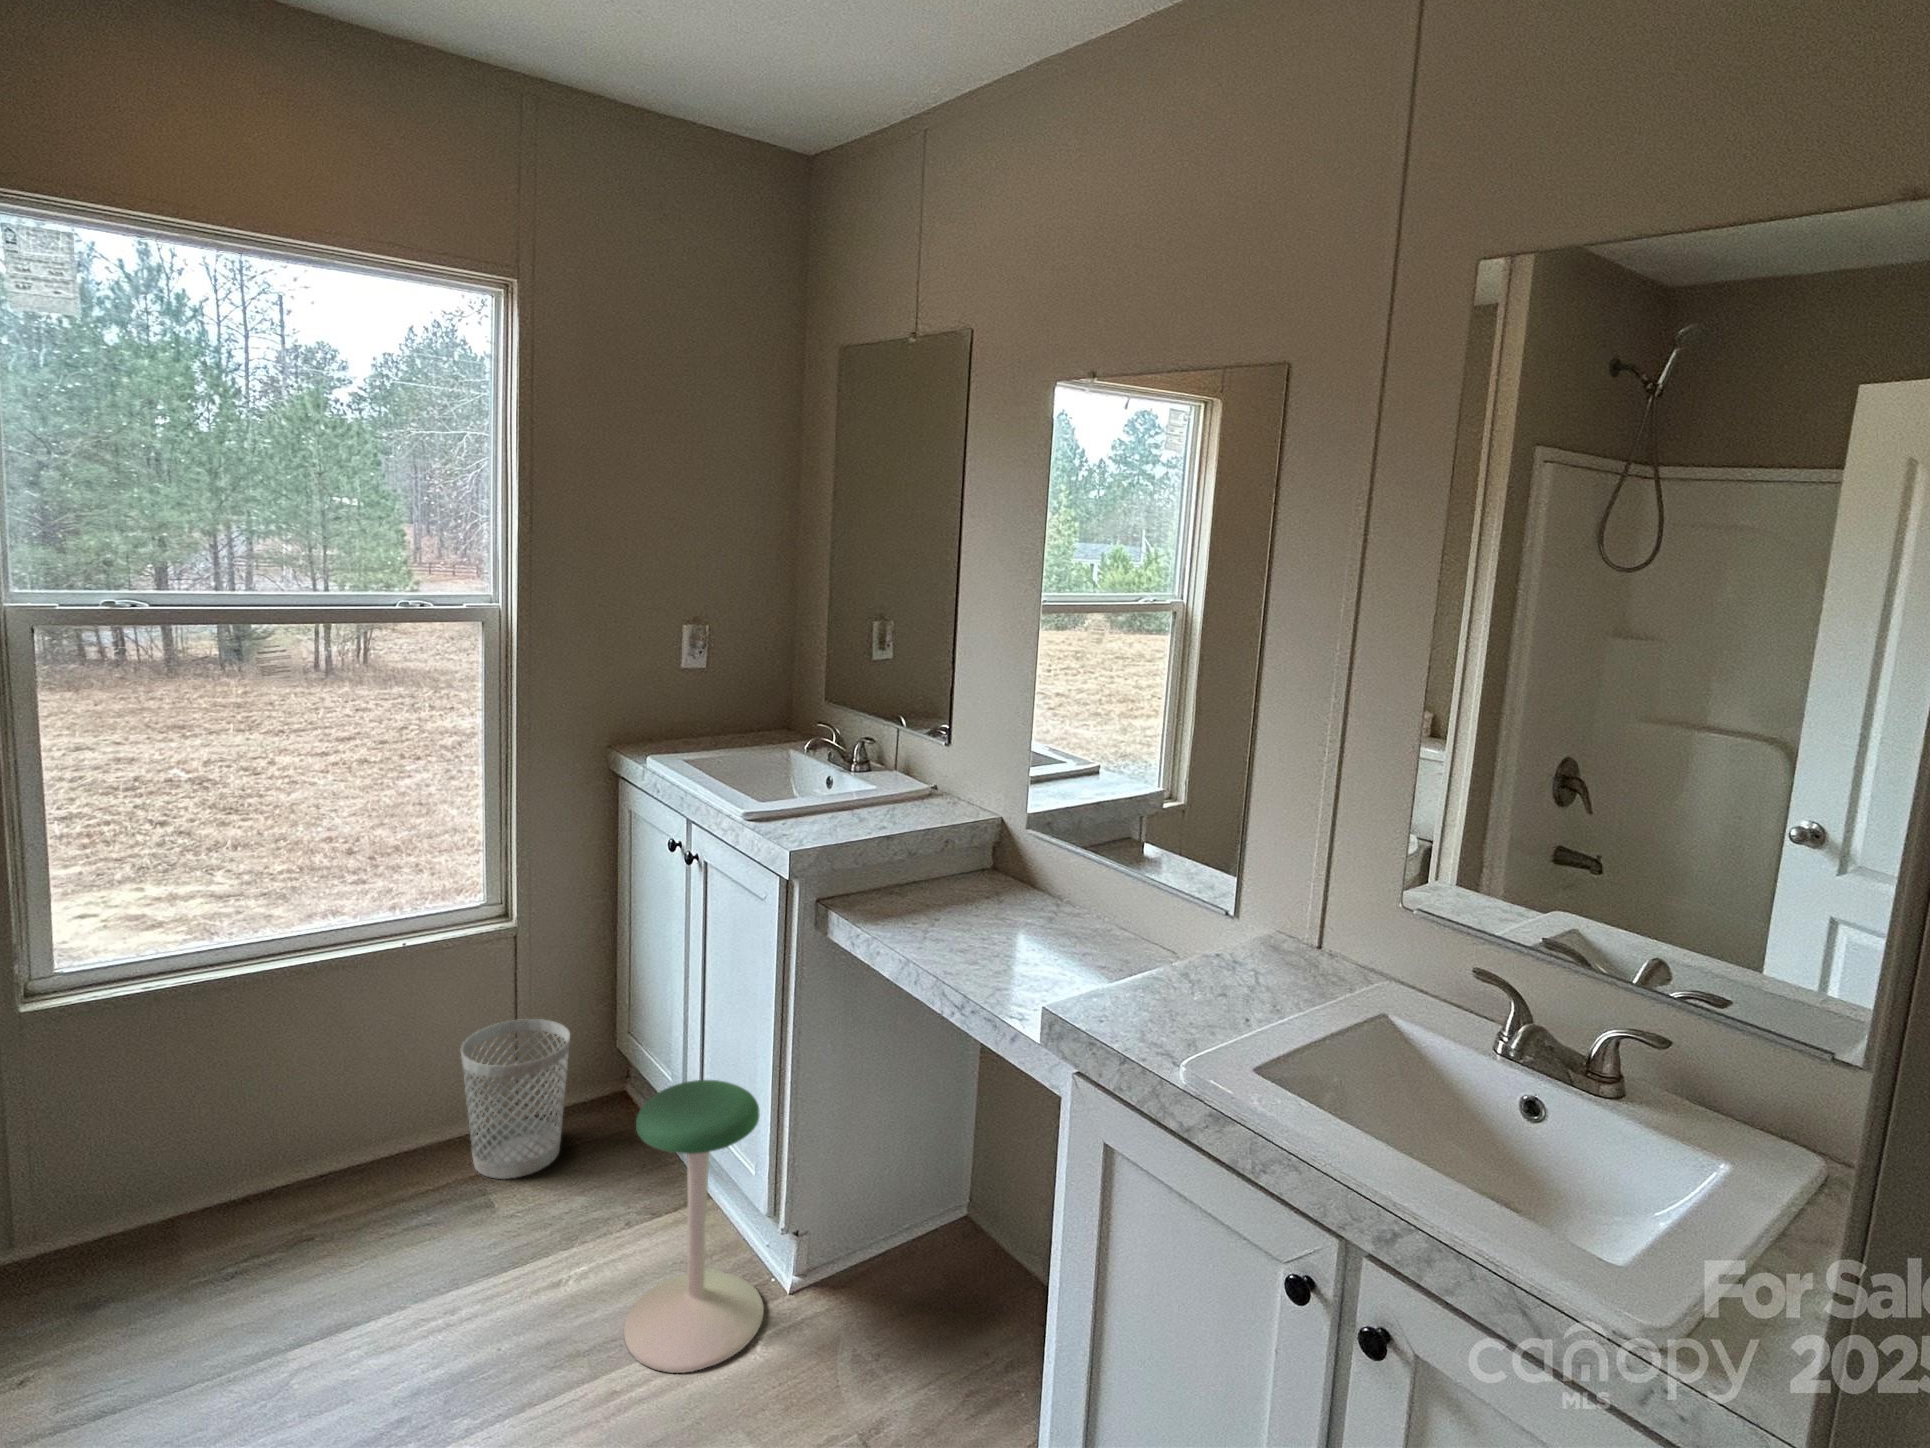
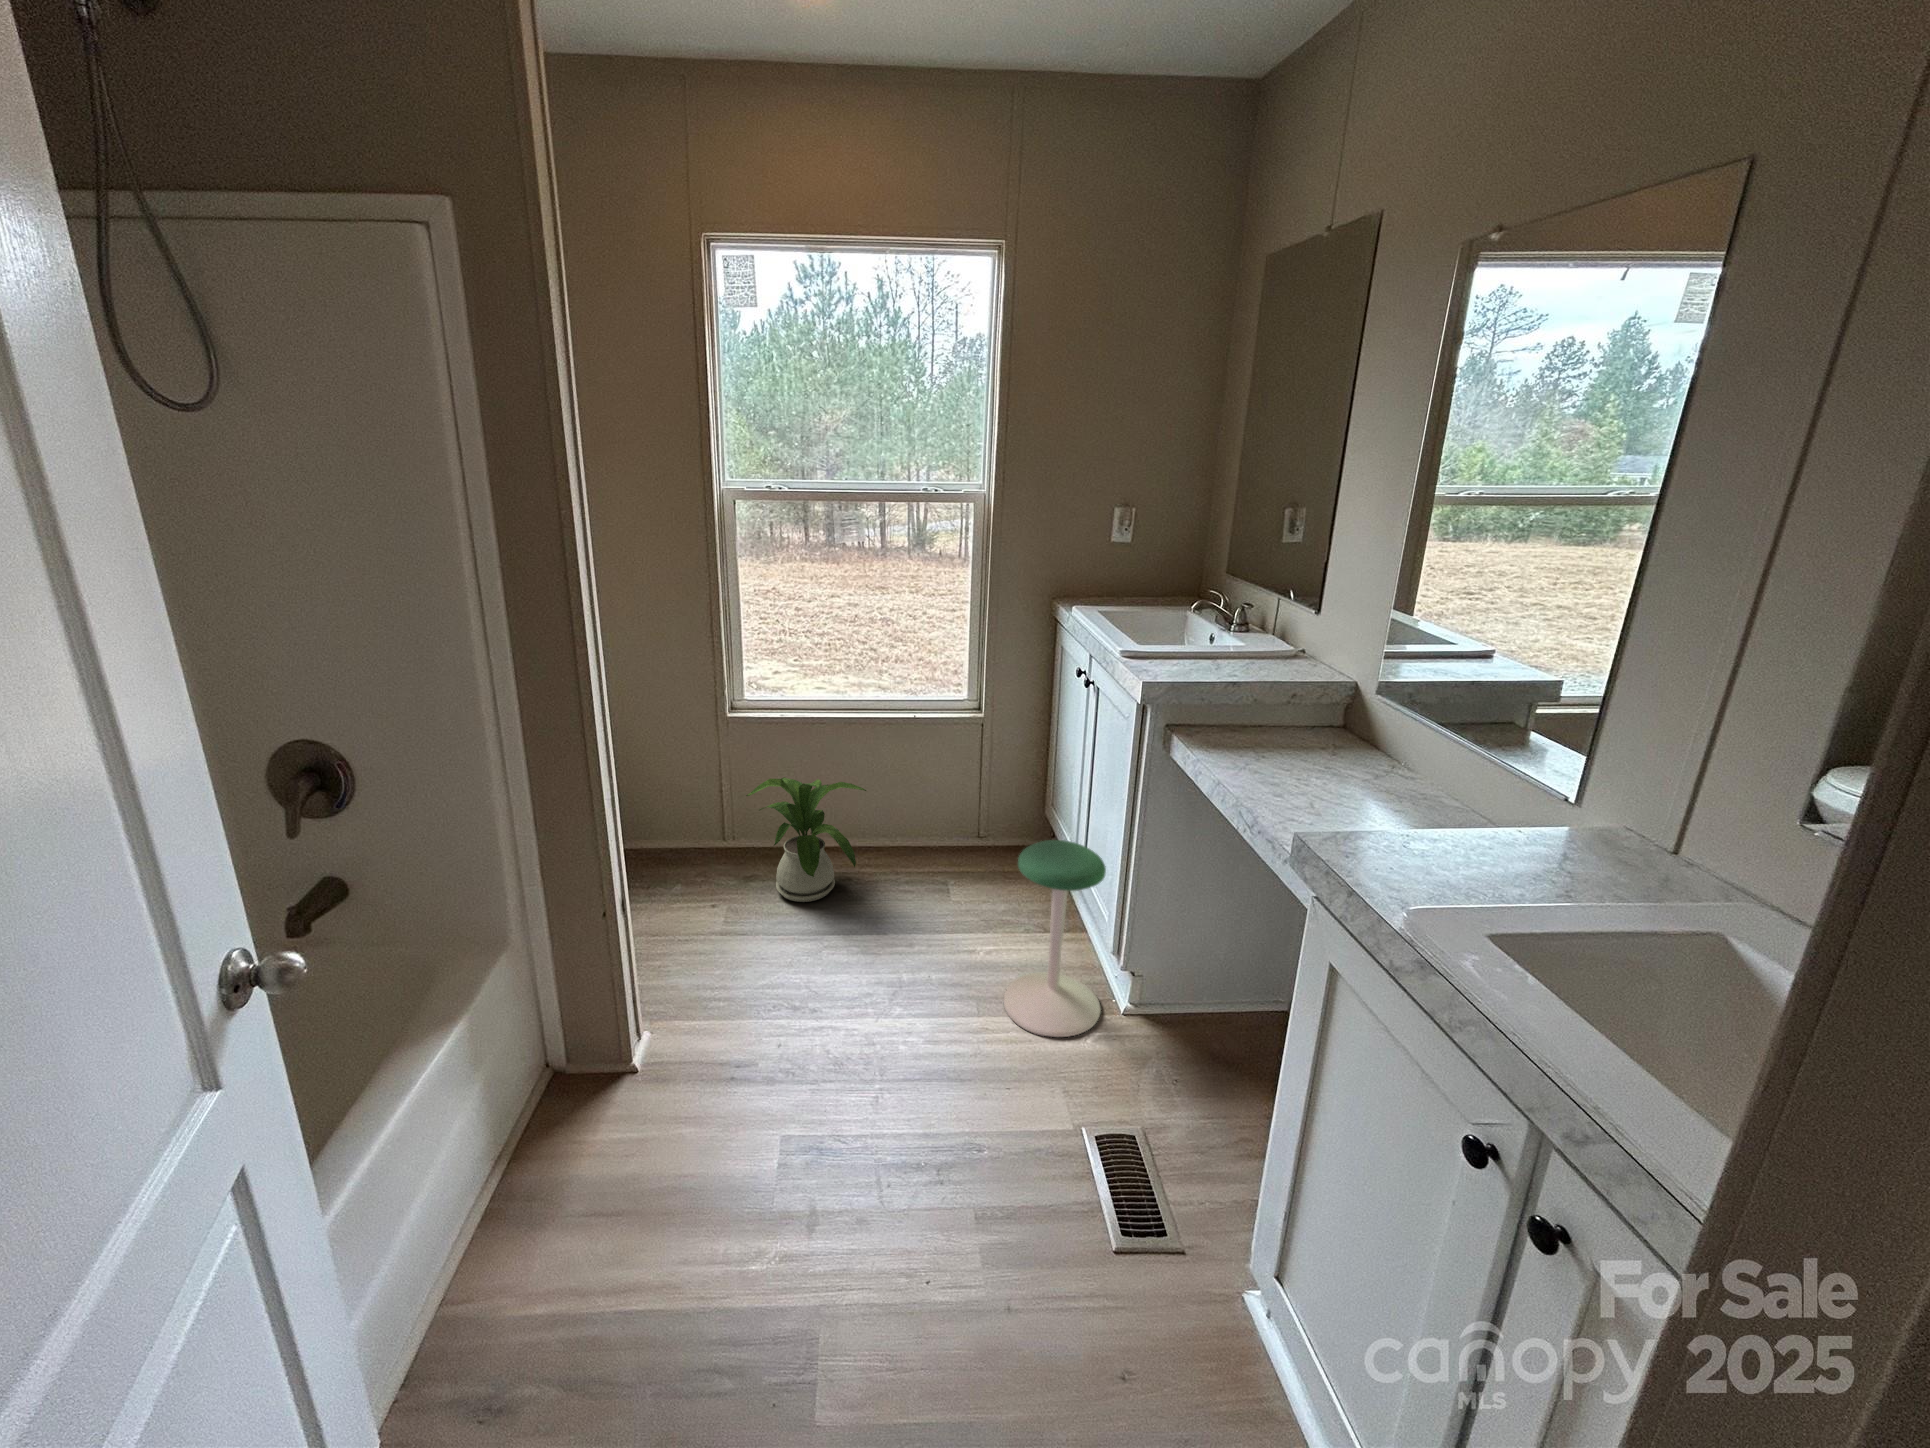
wastebasket: present [461,1019,570,1179] -> none [943,779,1010,880]
house plant: none [79,1078,337,1317] -> present [746,777,866,902]

